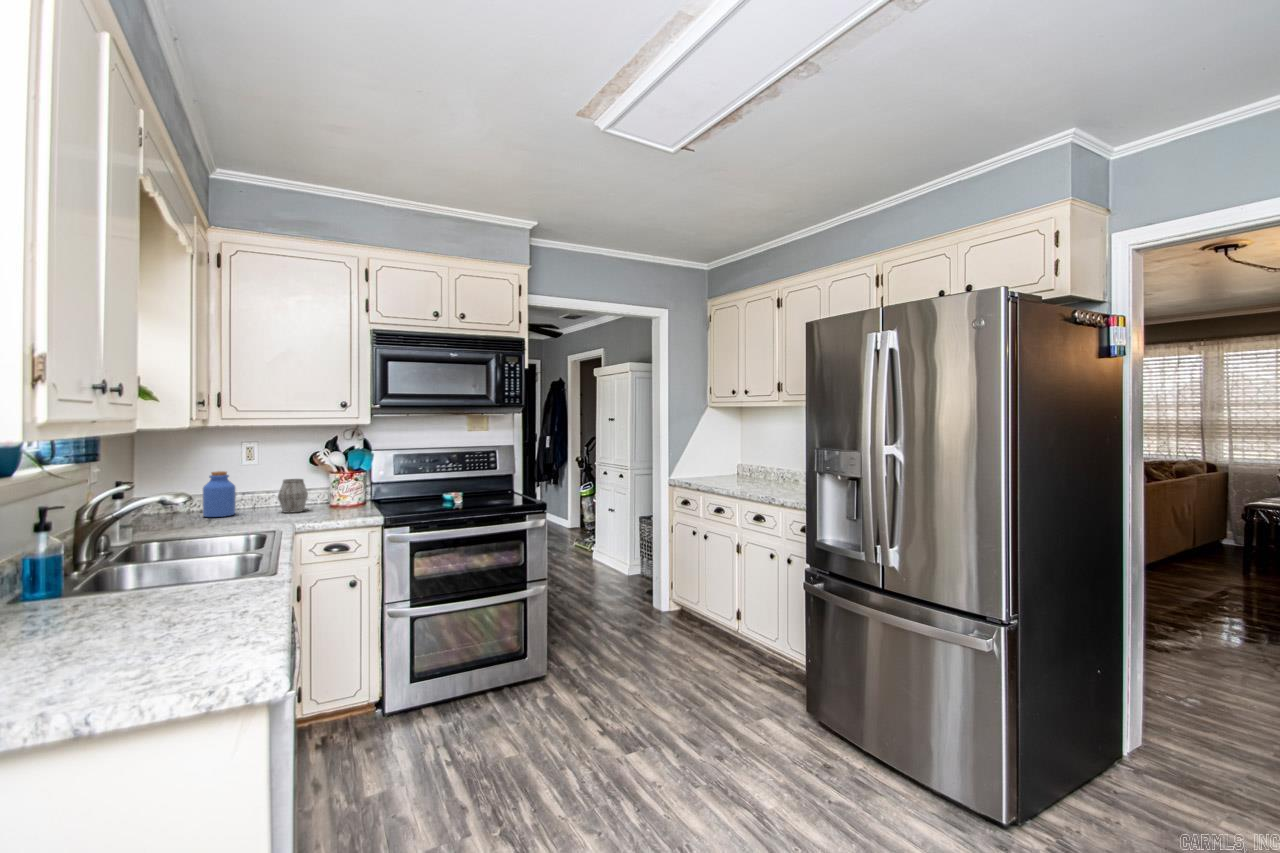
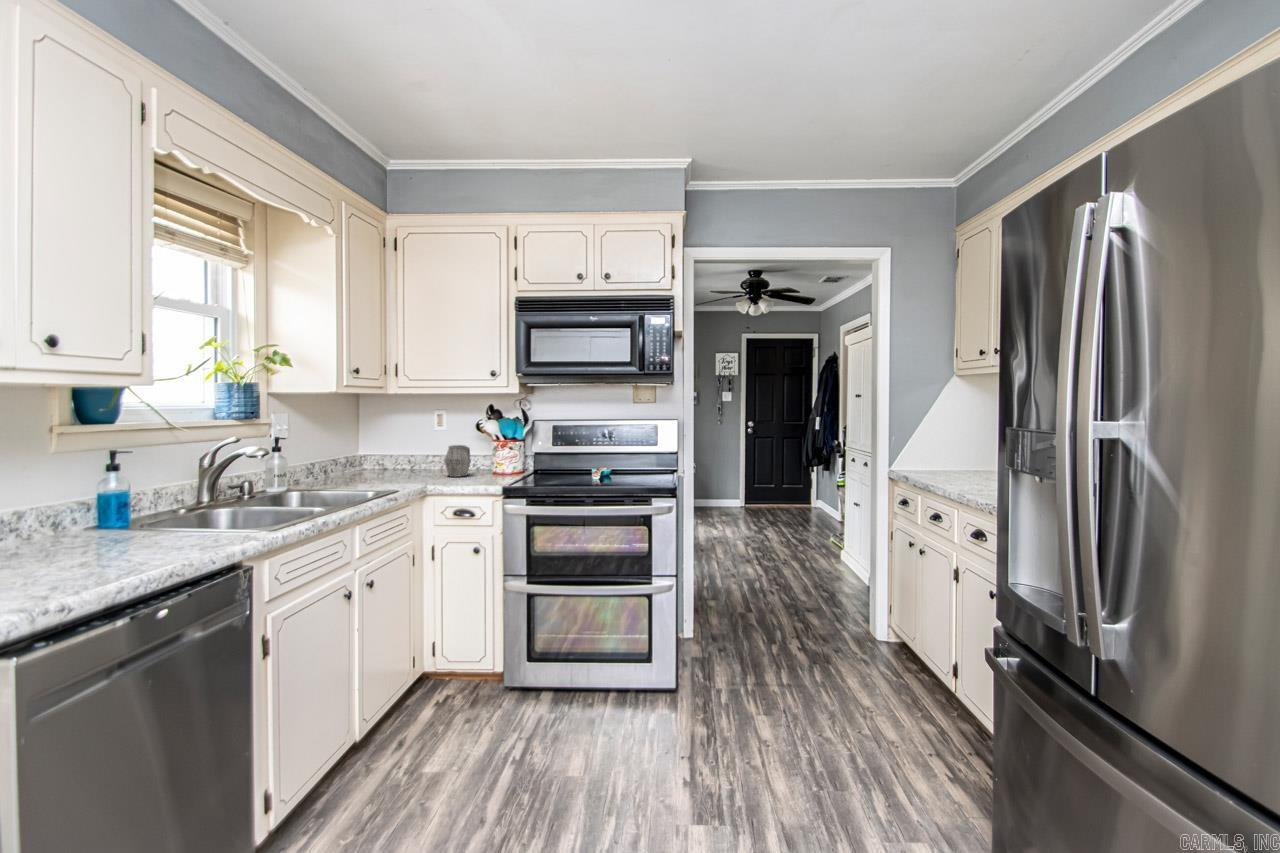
jar: present [203,471,236,517] -> none [389,435,415,475]

